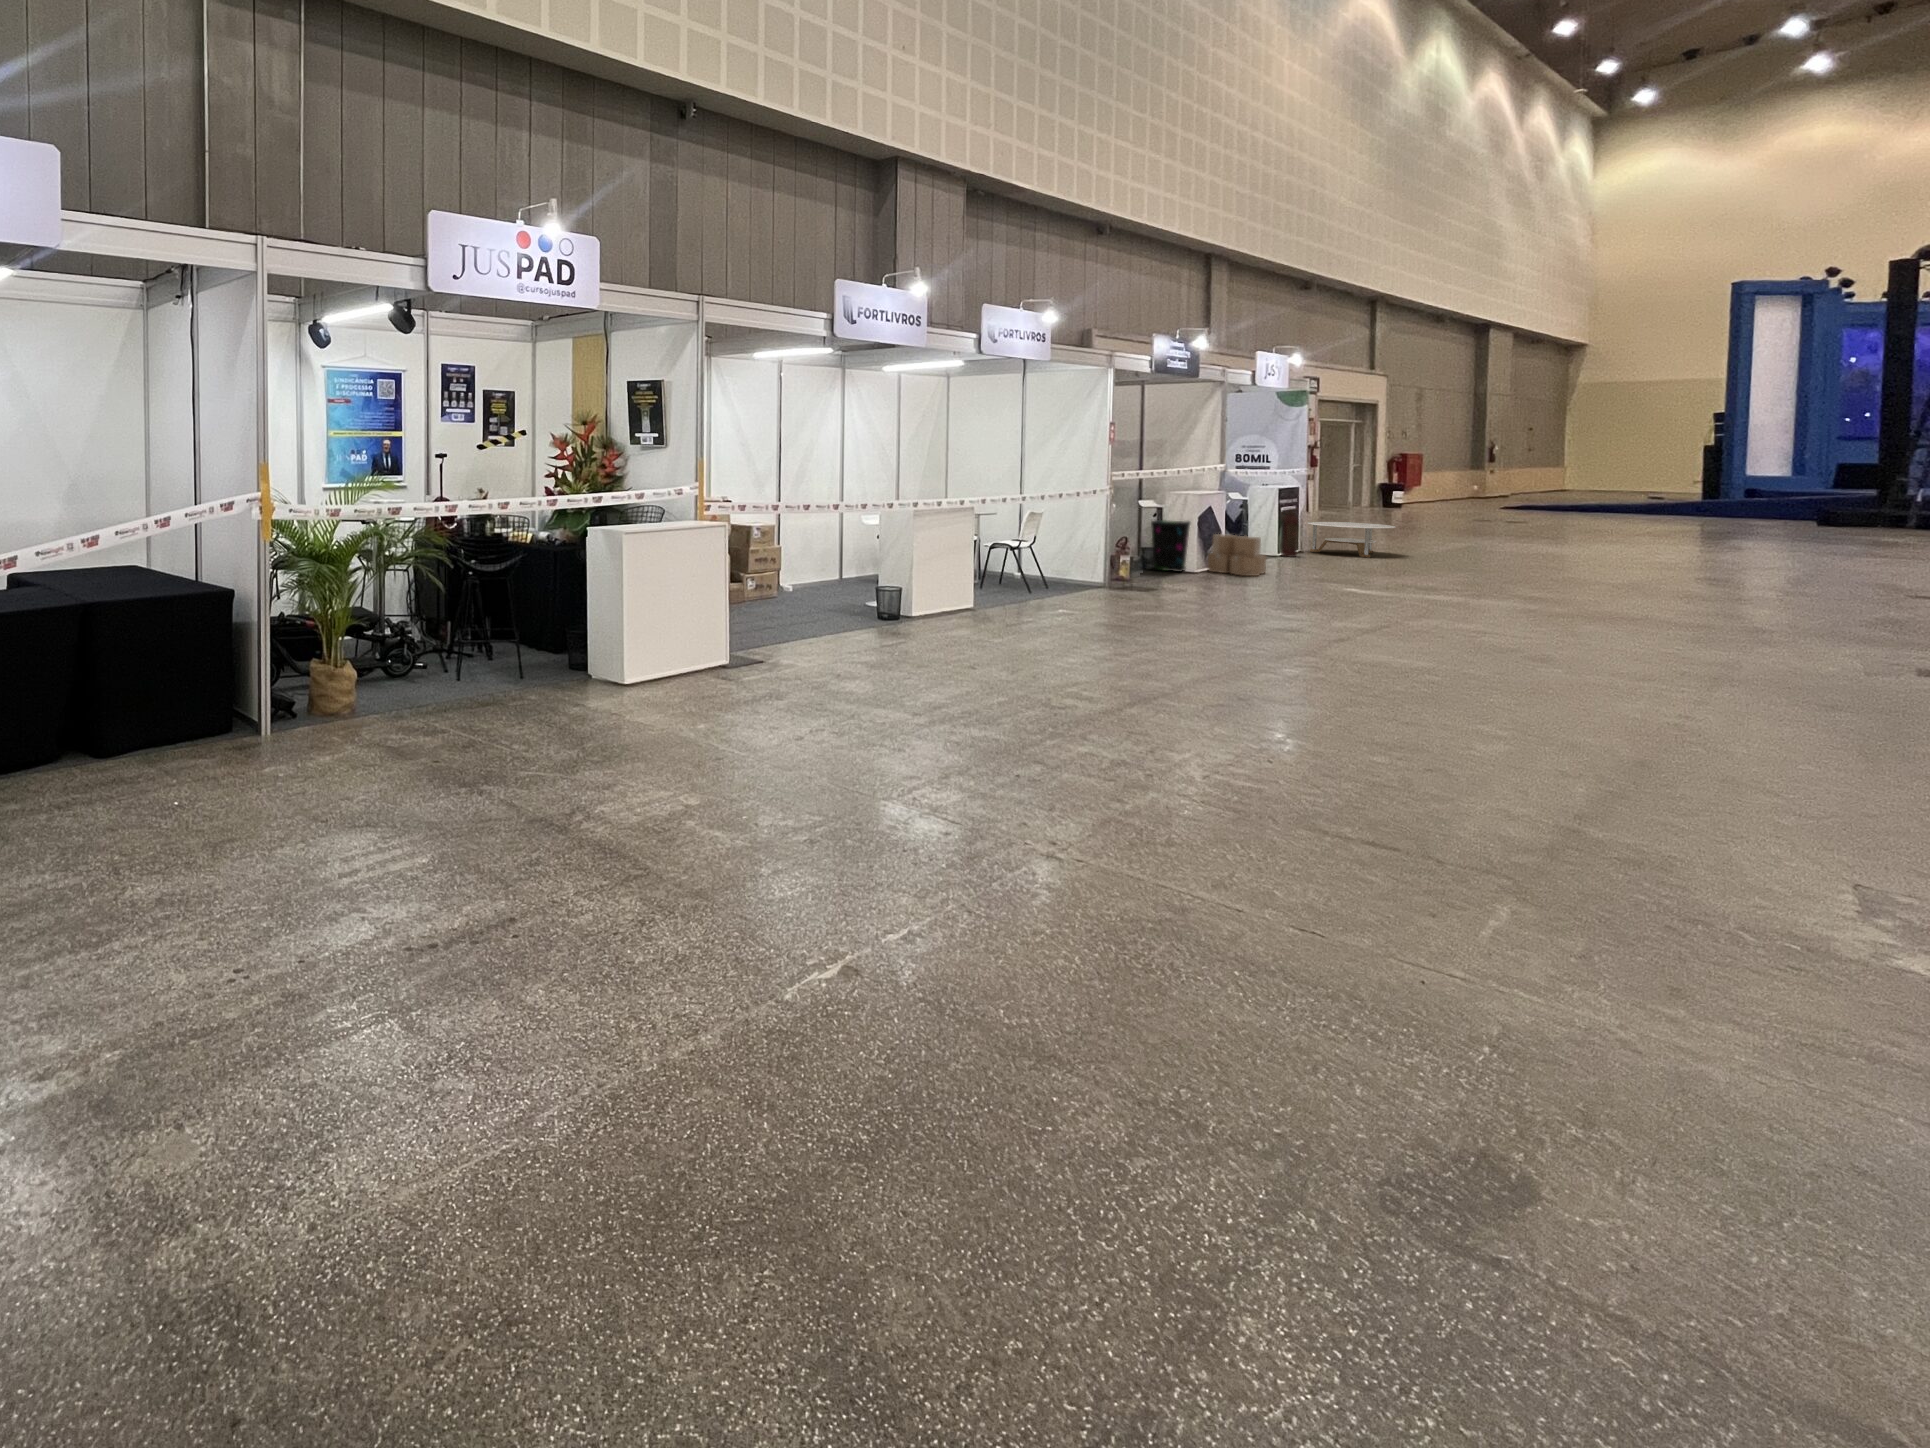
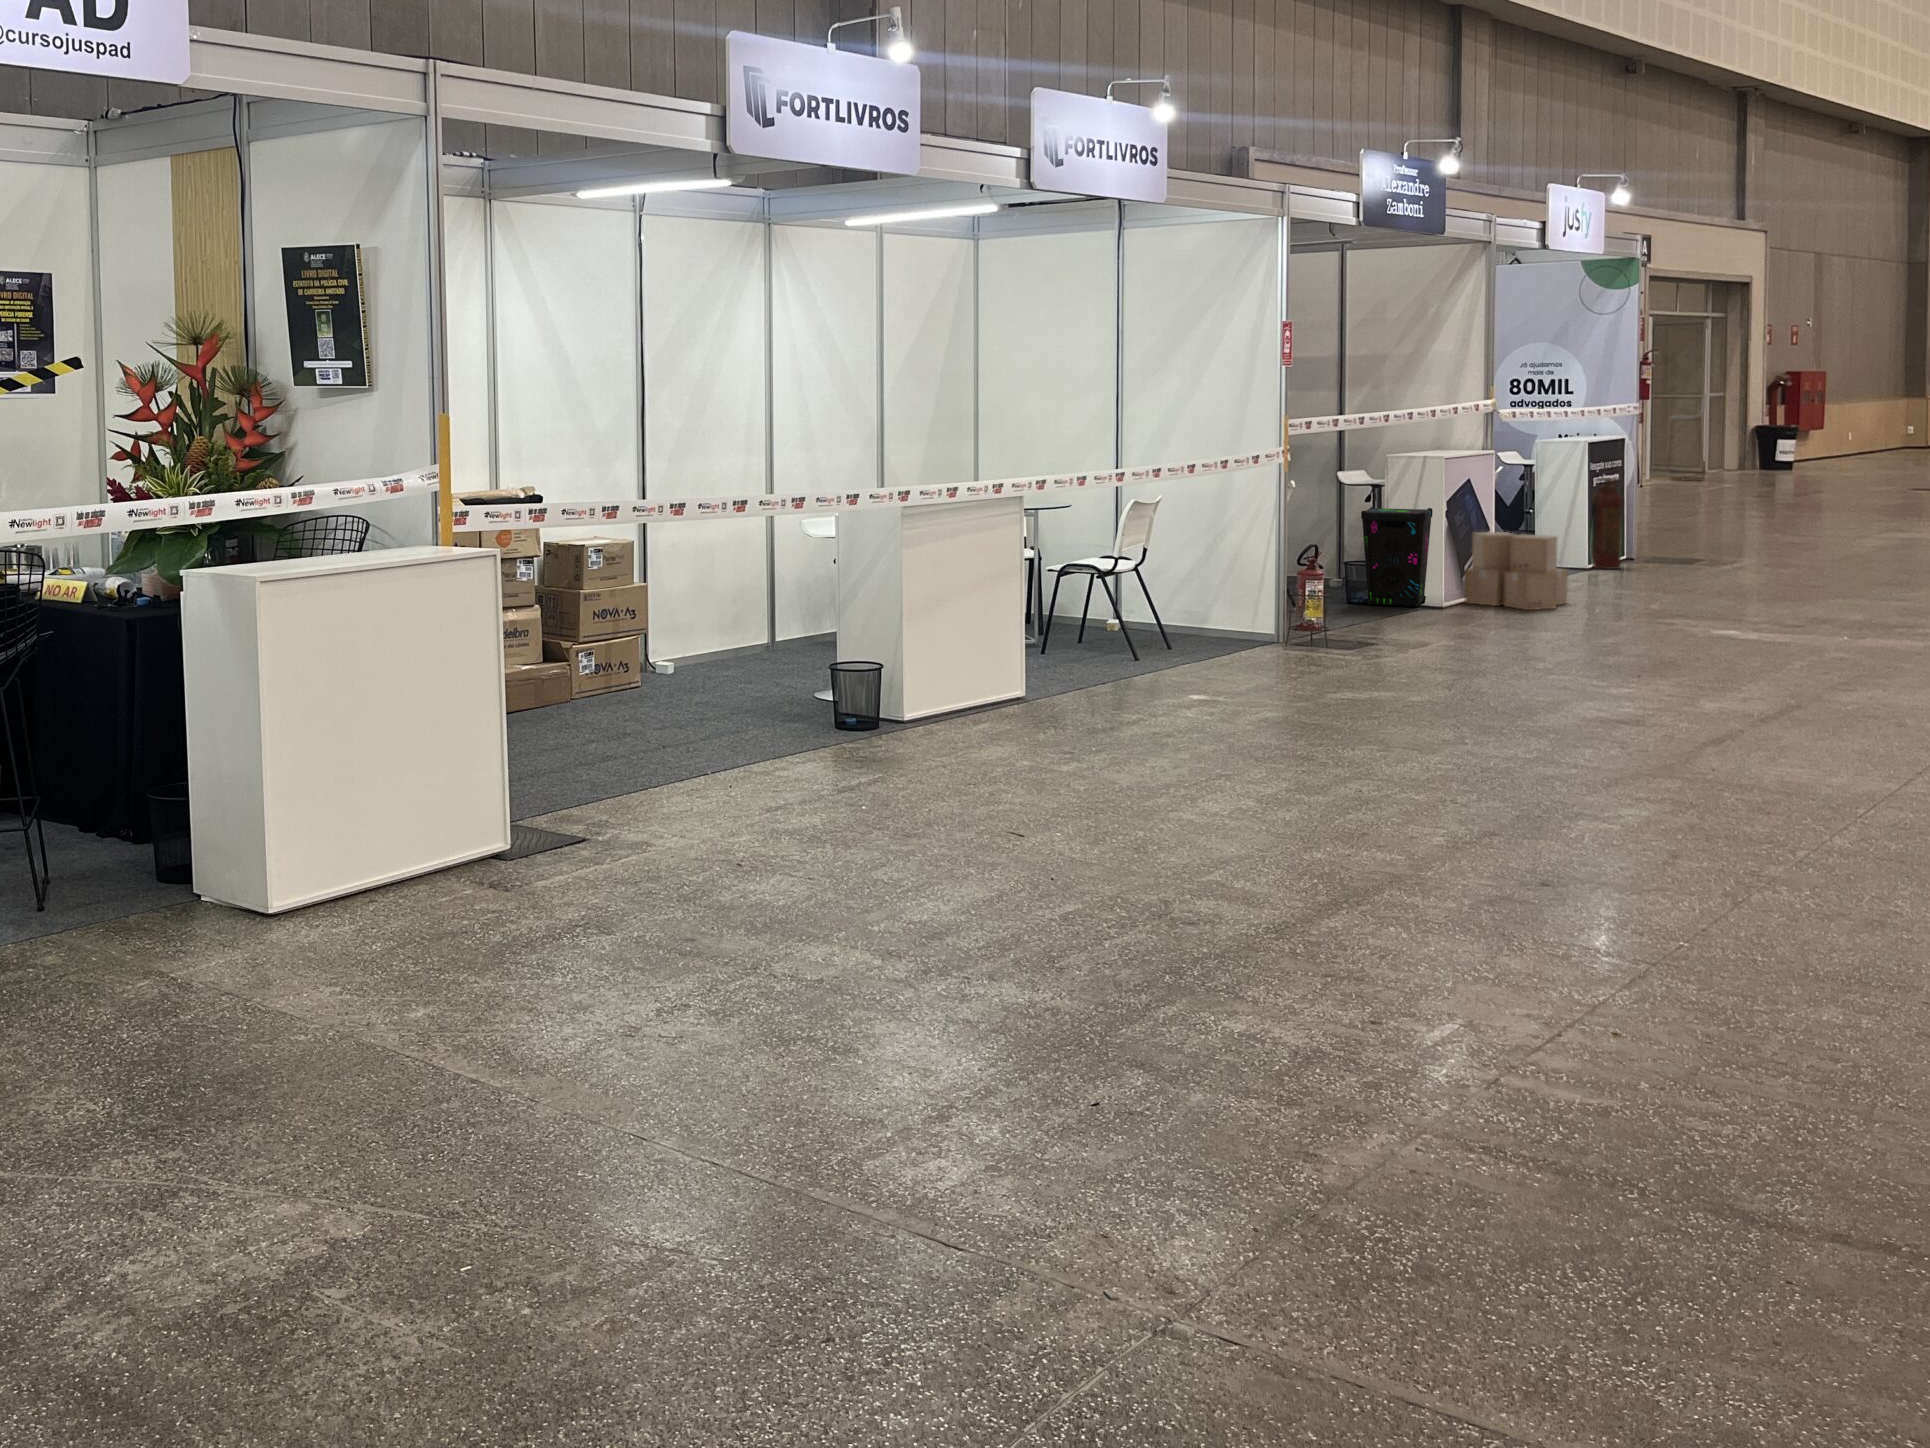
bar stool: none [1326,466,1350,513] -> present [1666,398,1706,481]
round table: present [1308,522,1396,558] -> none [1637,501,1788,566]

